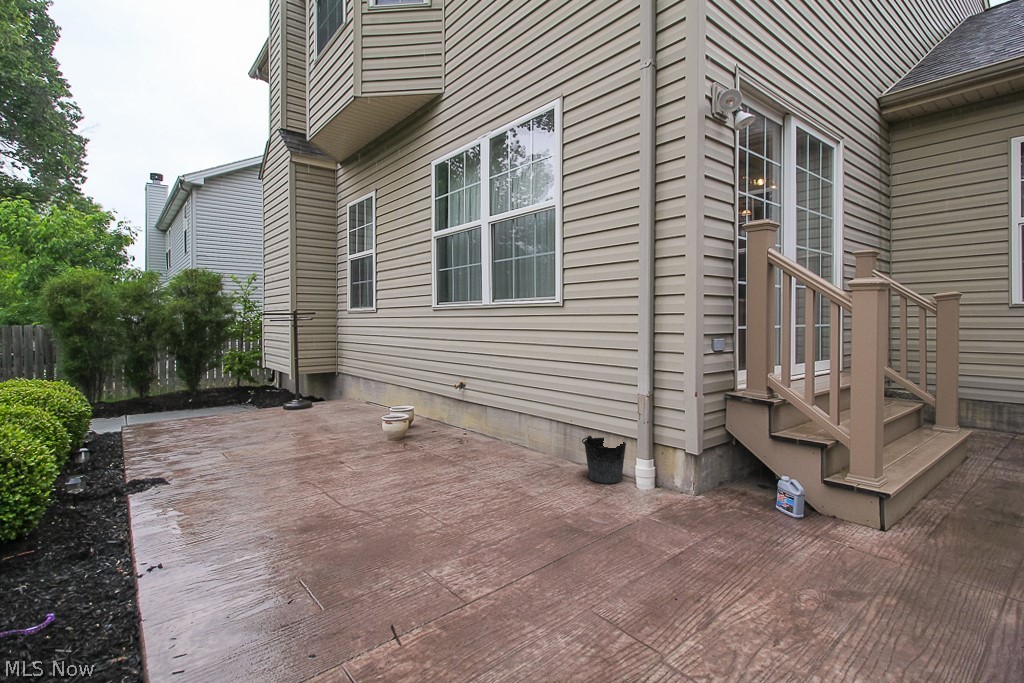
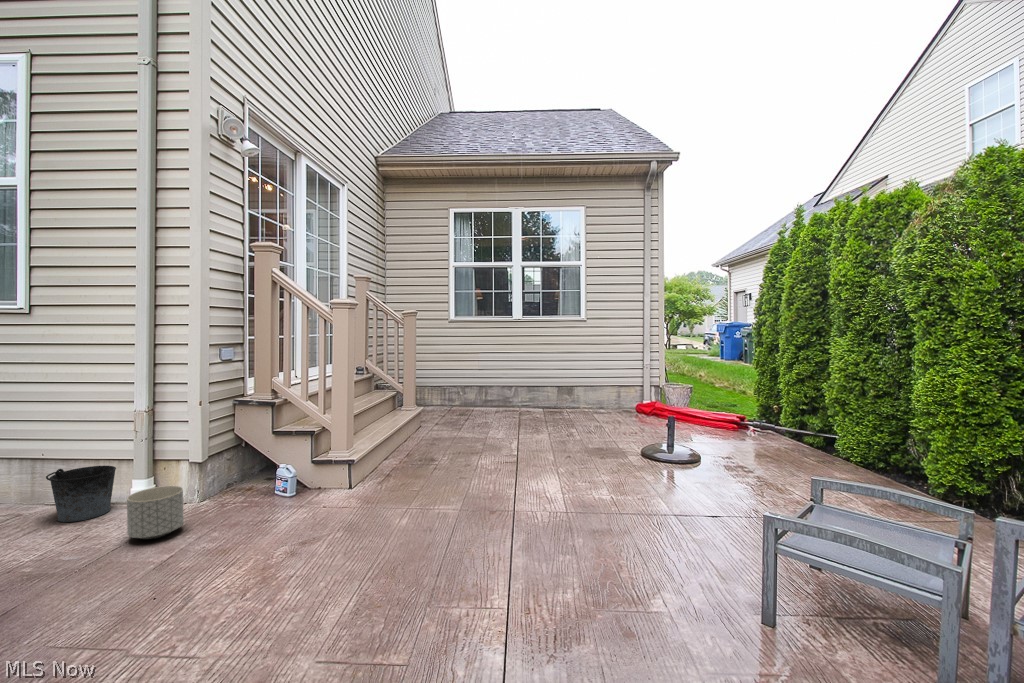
planter: none [640,473,687,526] -> present [127,486,184,539]

